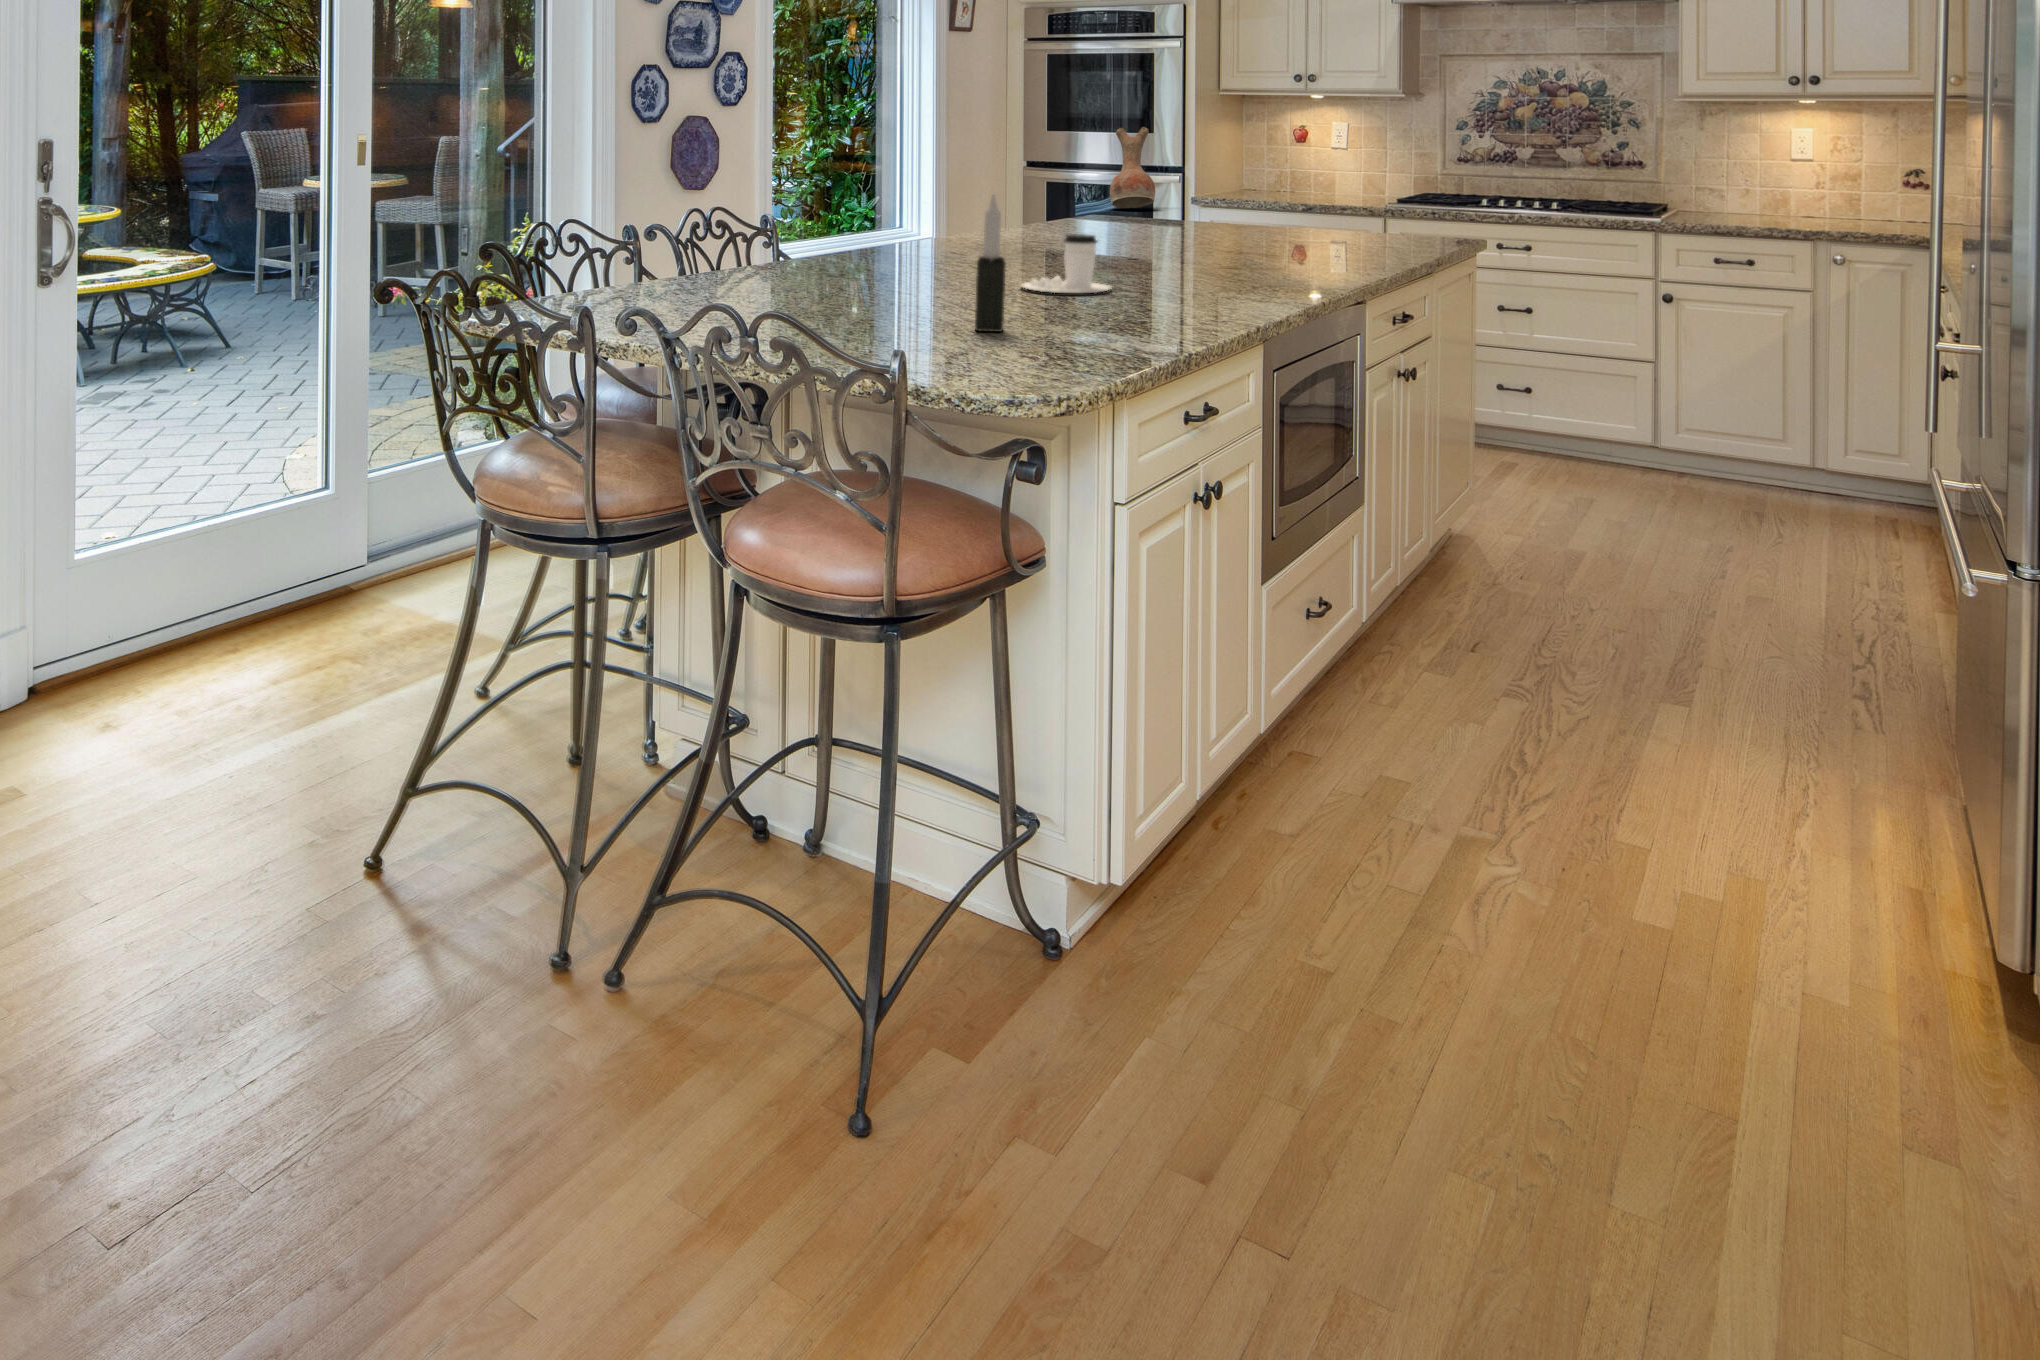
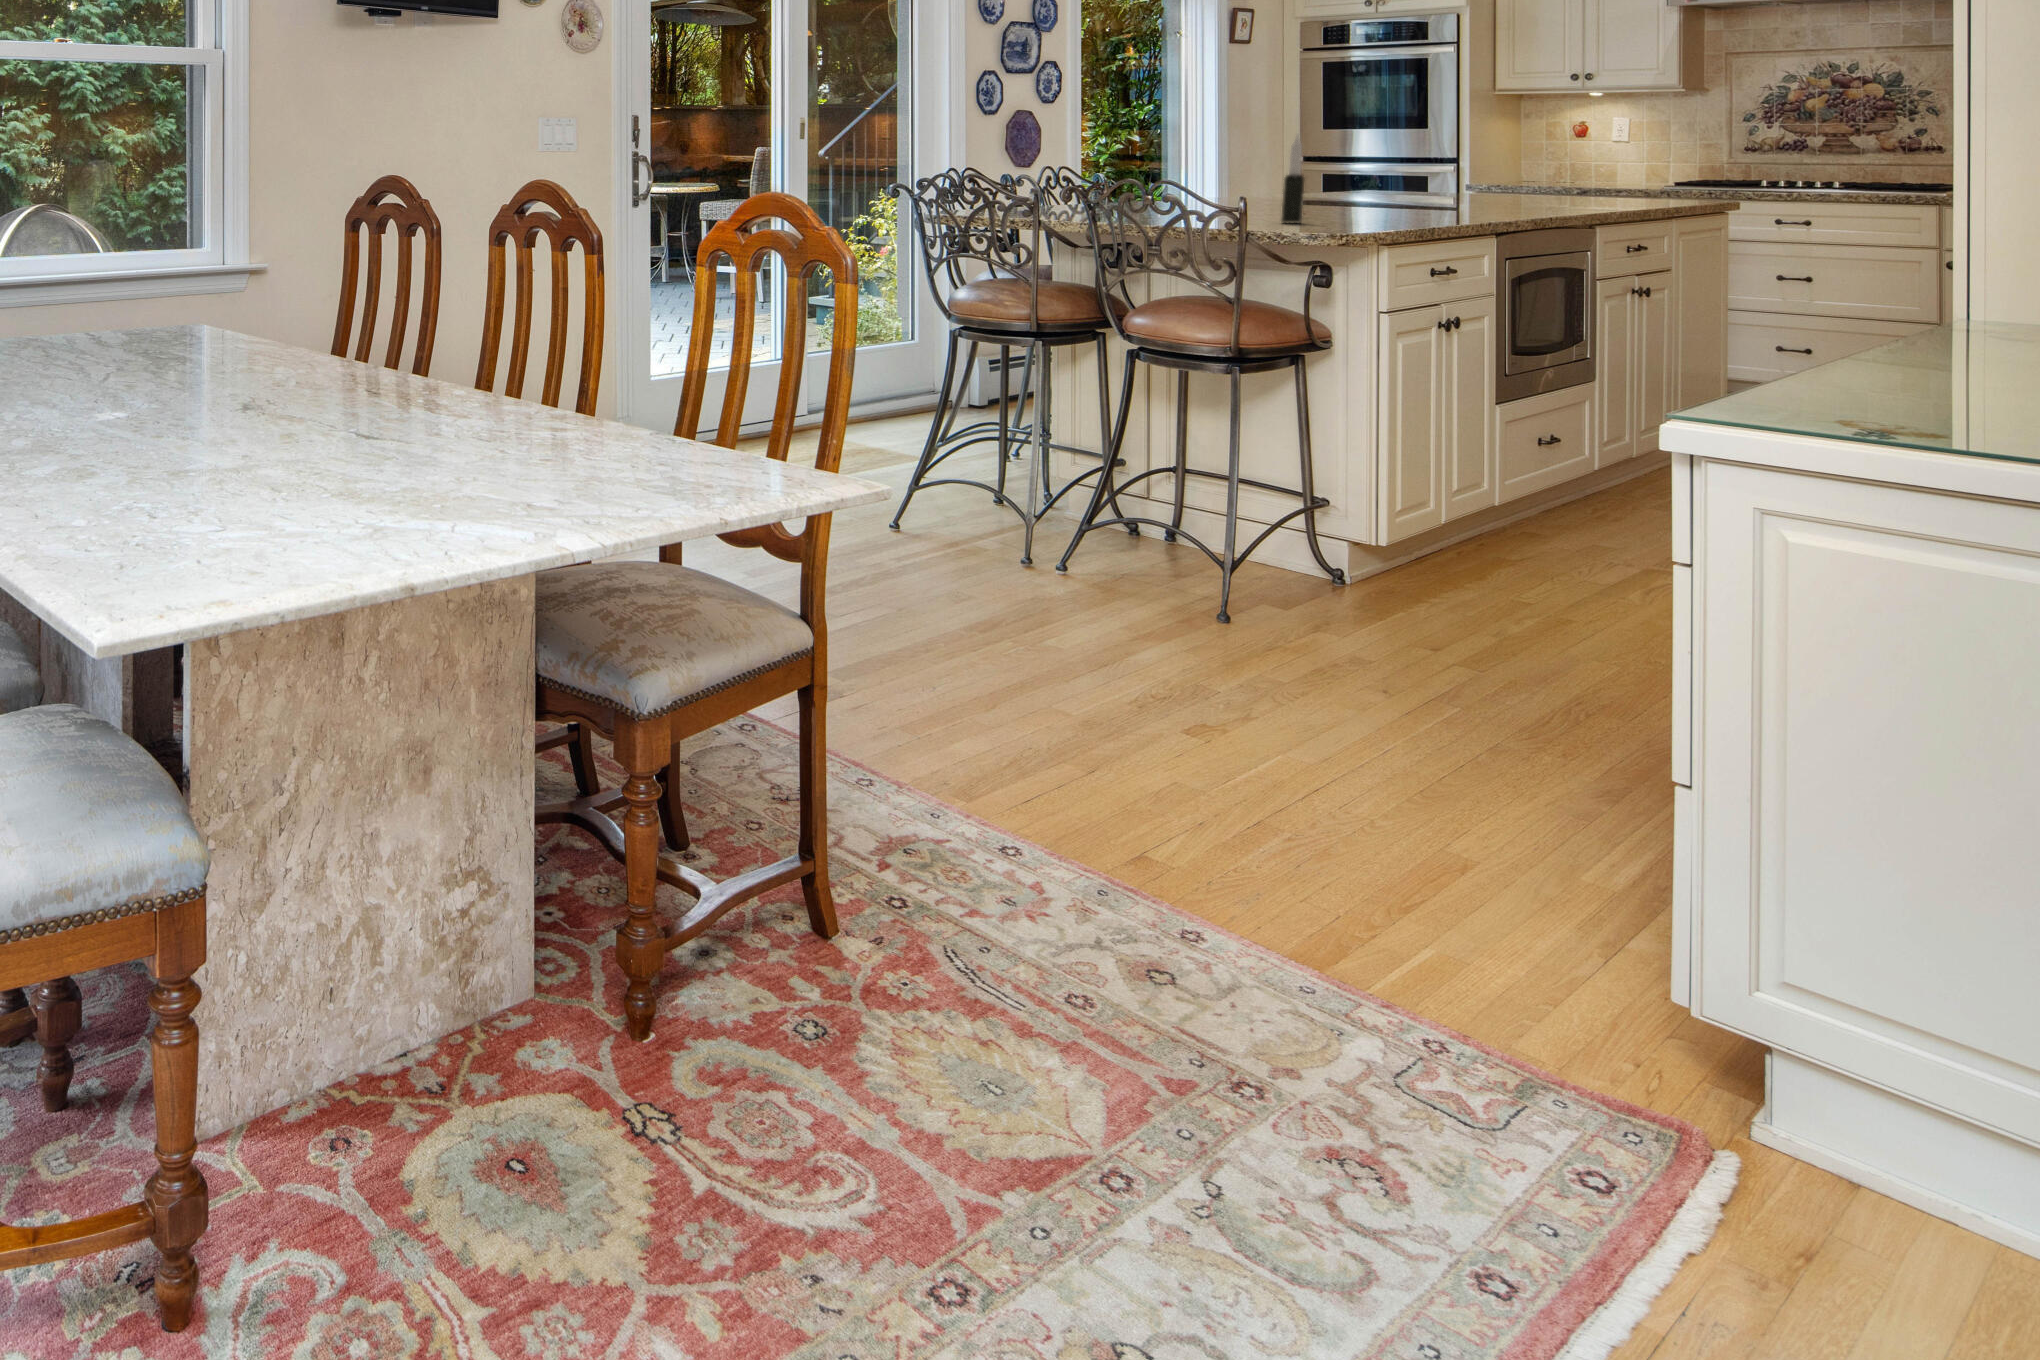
vase: present [1110,127,1155,208] -> none [1383,120,1426,192]
coffee cup: present [1021,234,1111,293] -> none [1309,175,1380,214]

